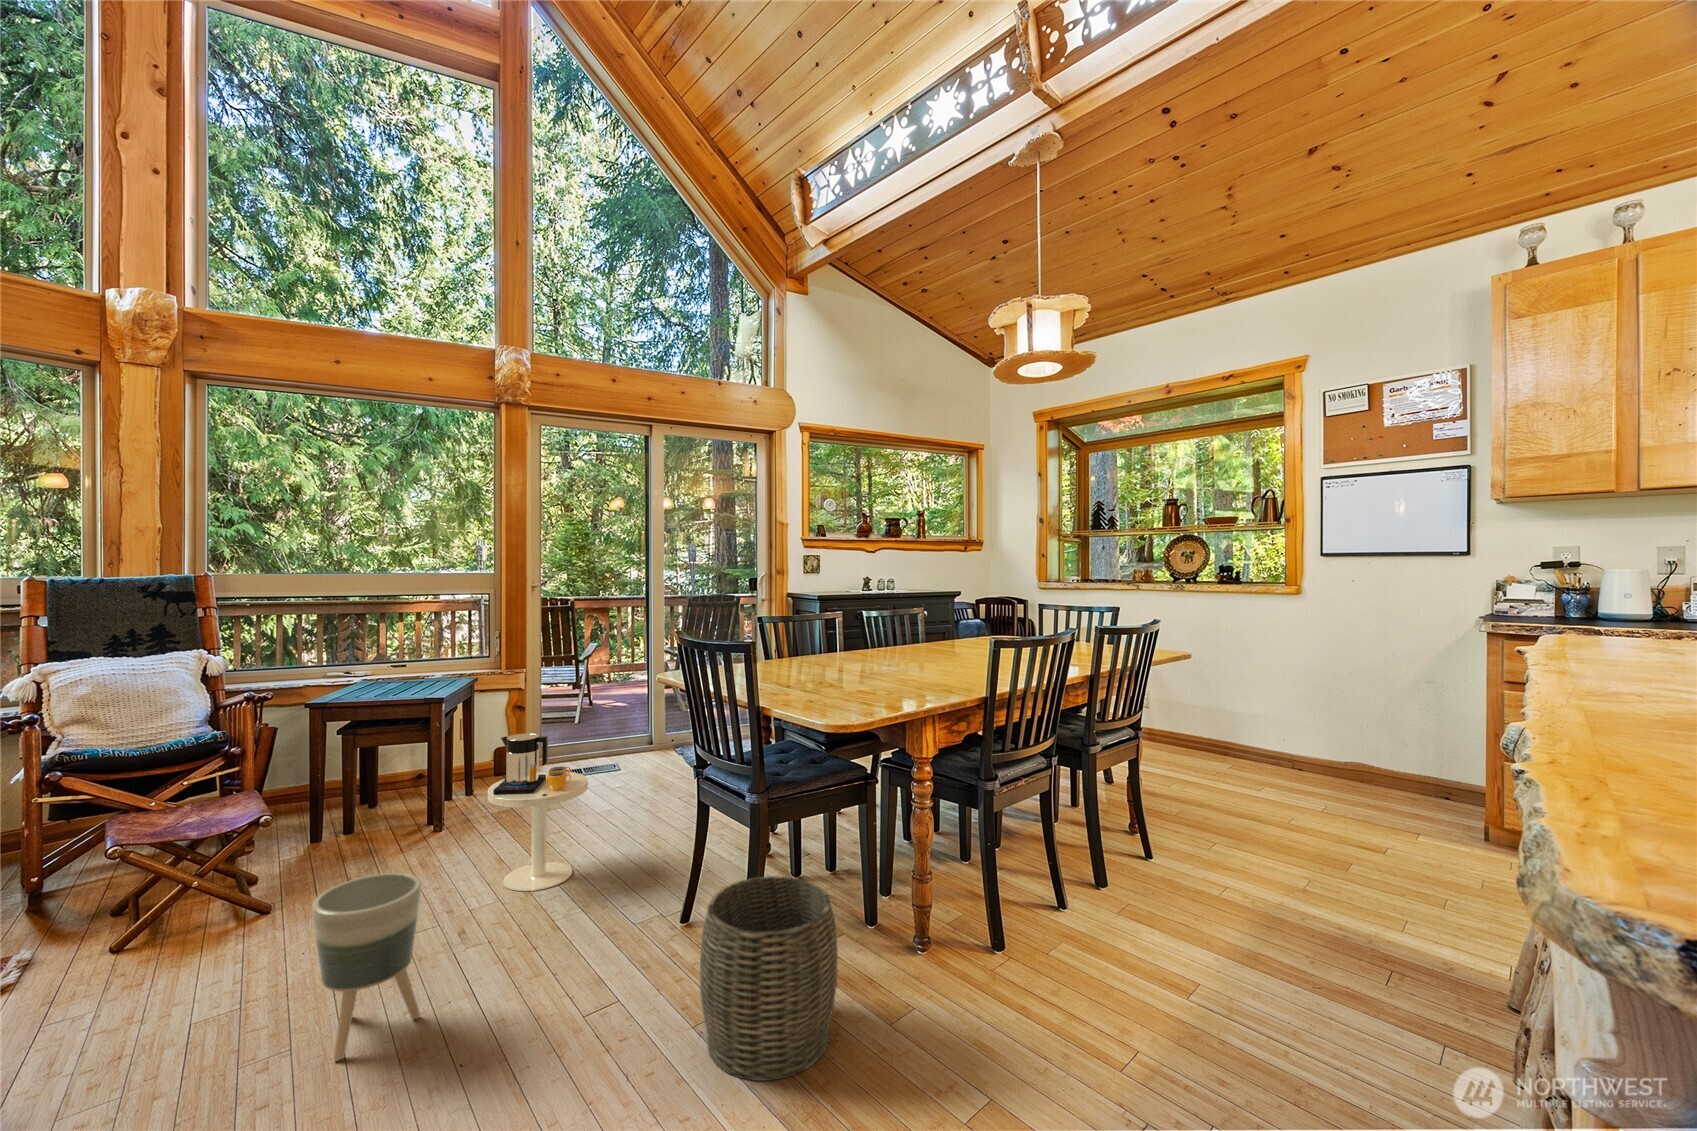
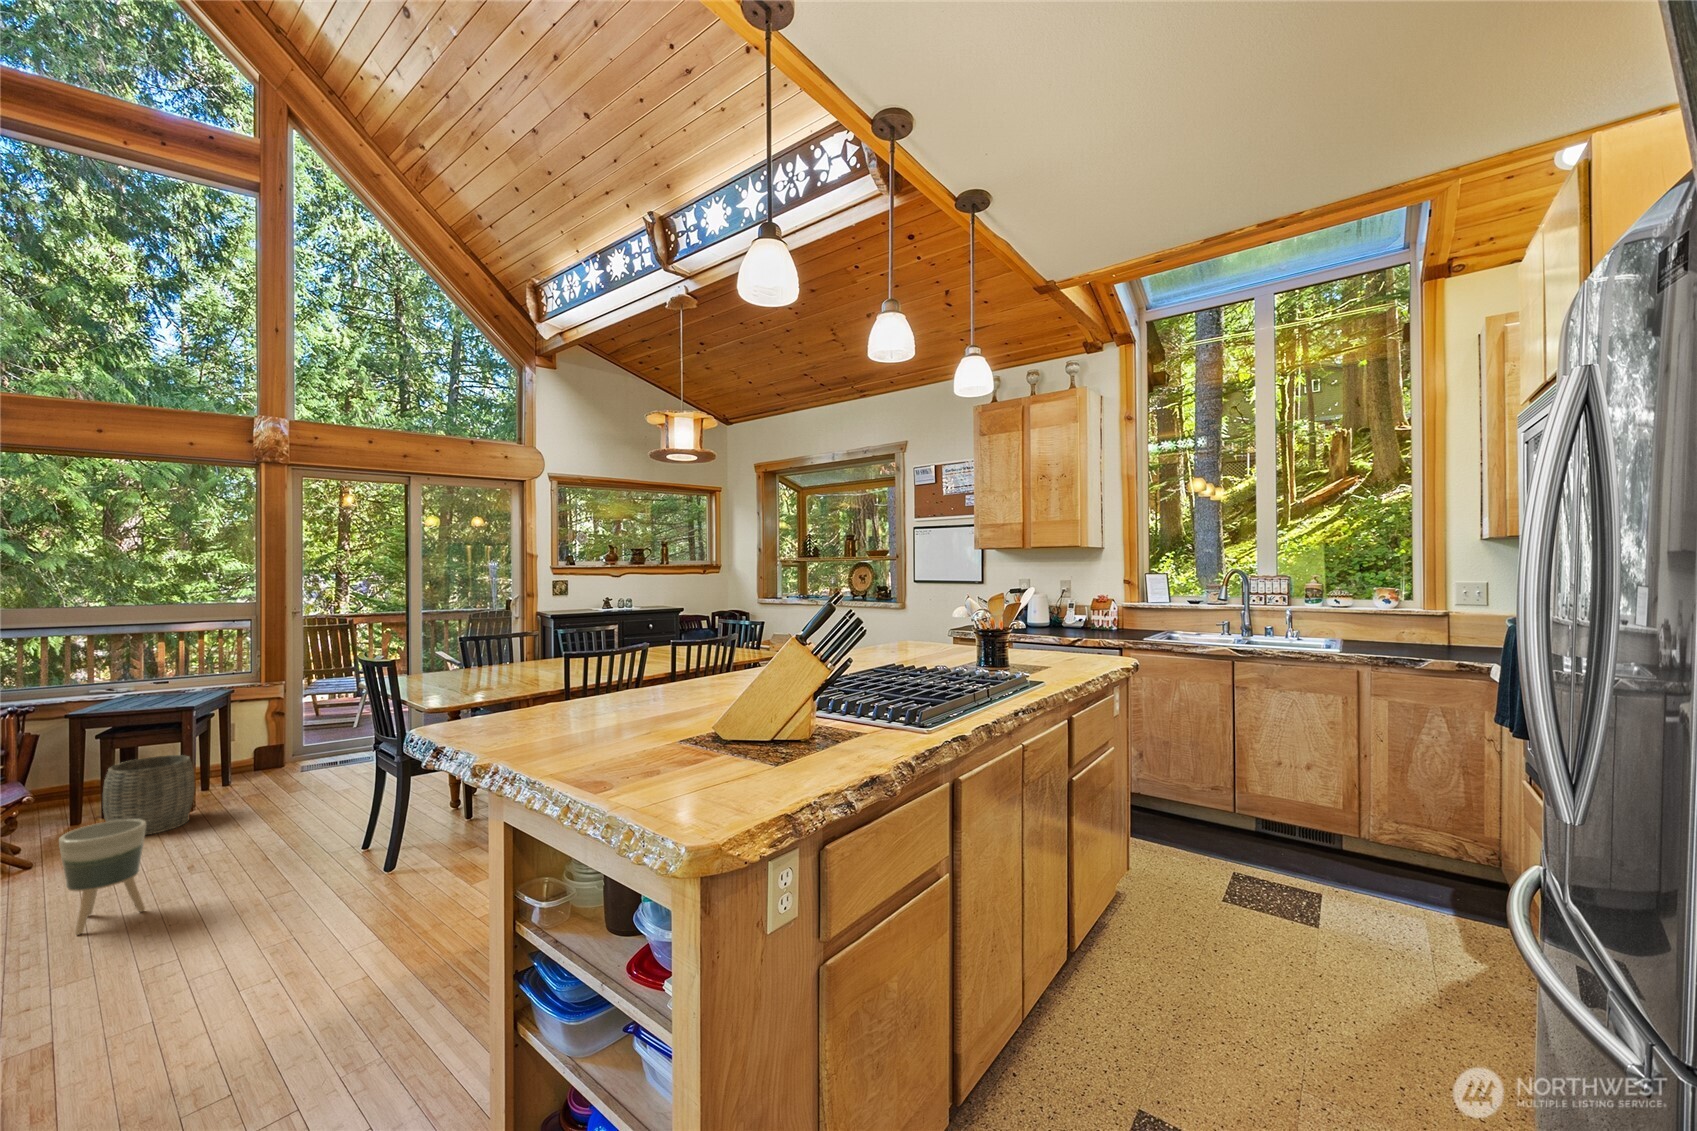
side table: present [488,733,588,891] -> none [221,728,309,842]
woven basket: present [700,876,837,1081] -> present [103,755,194,835]

